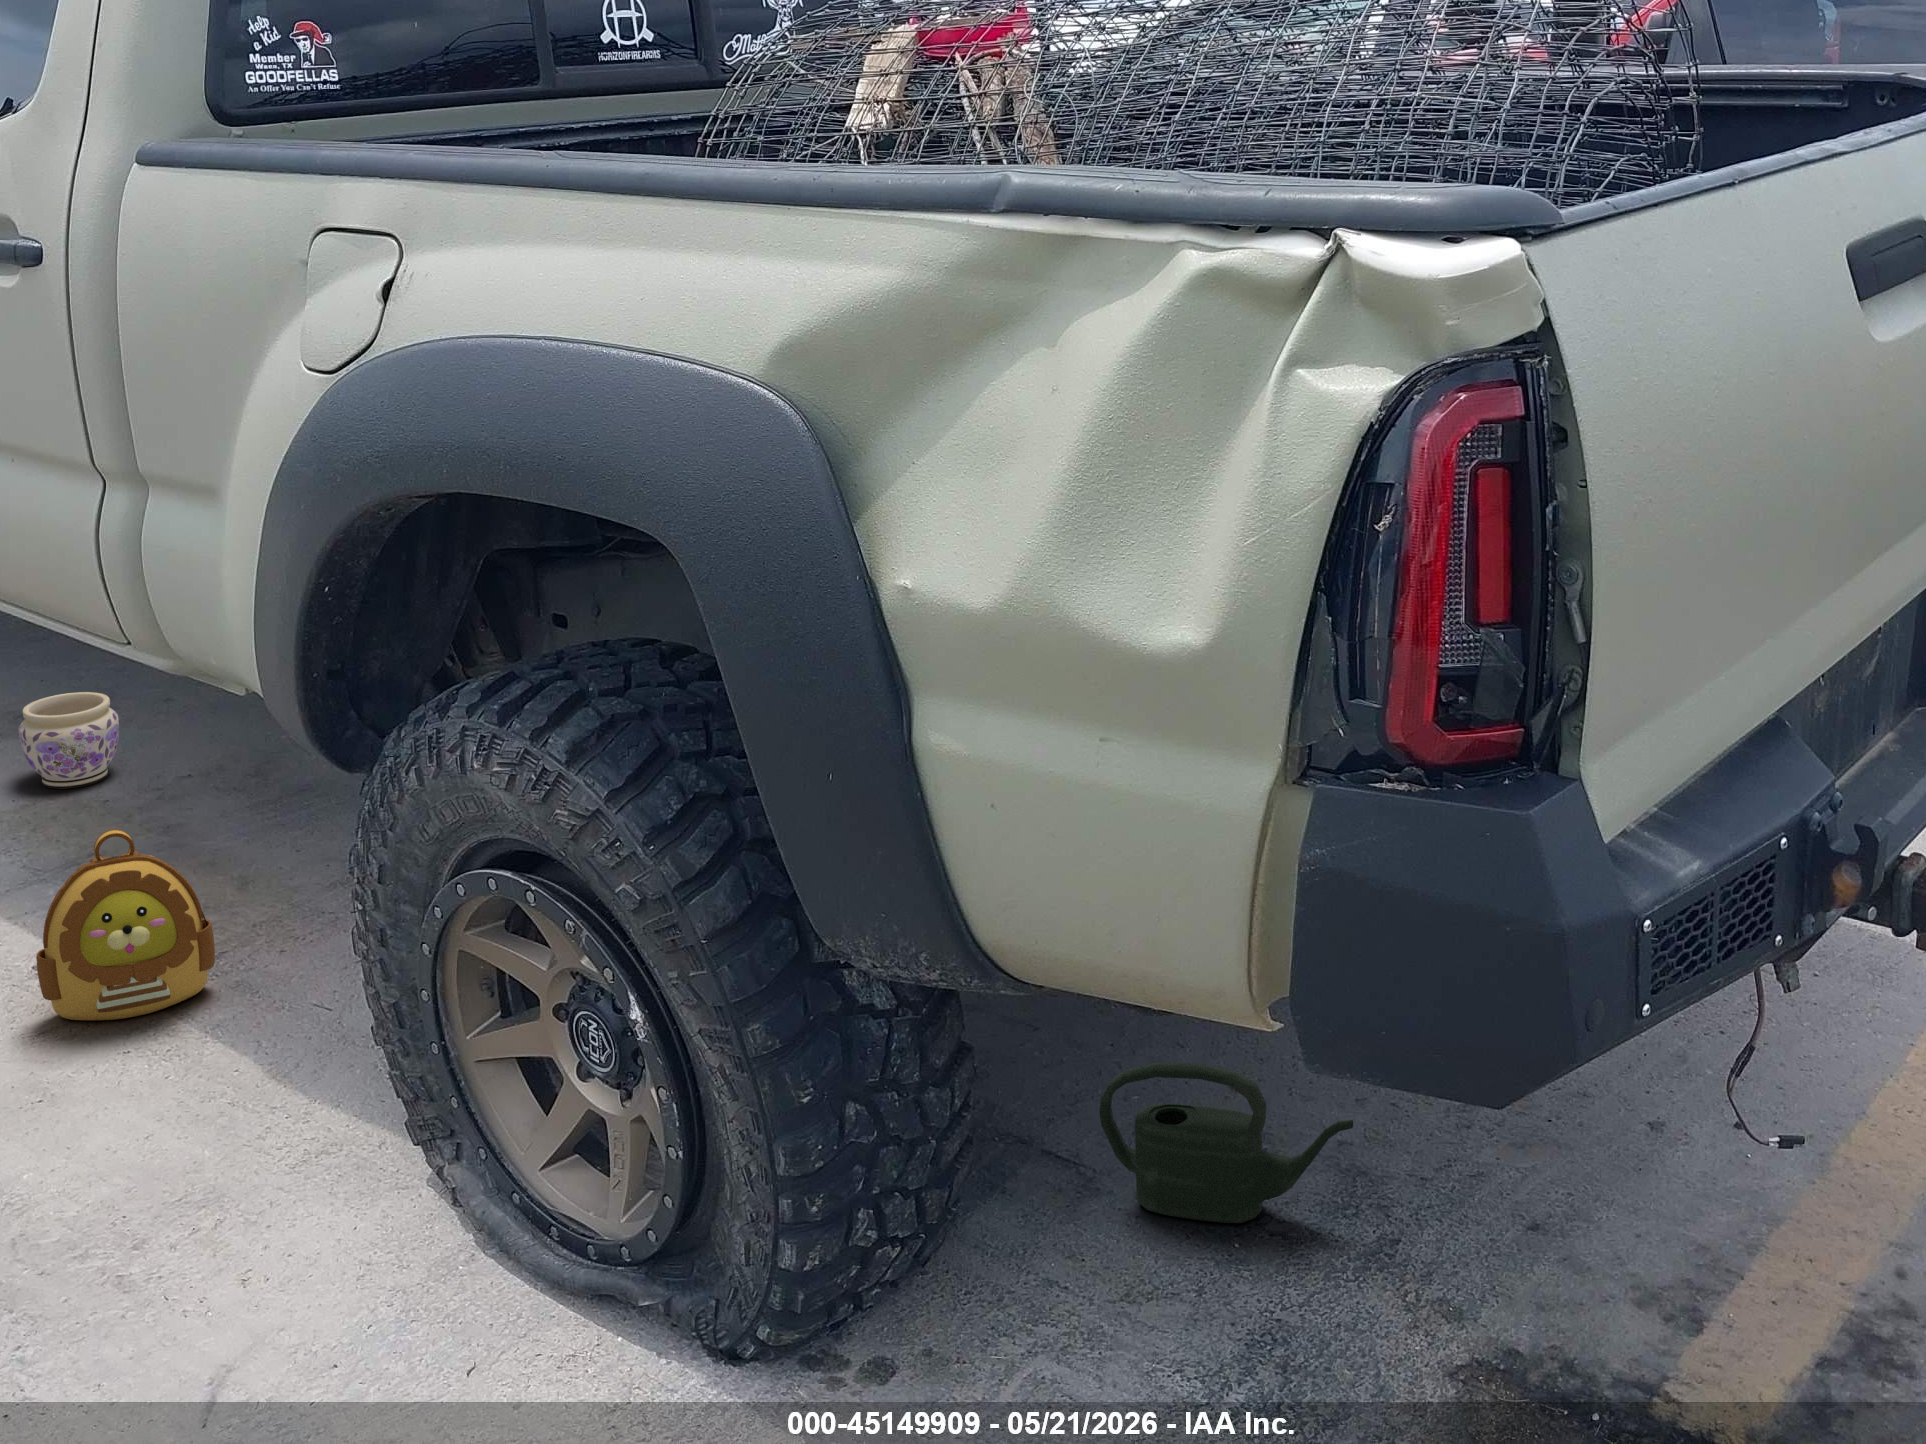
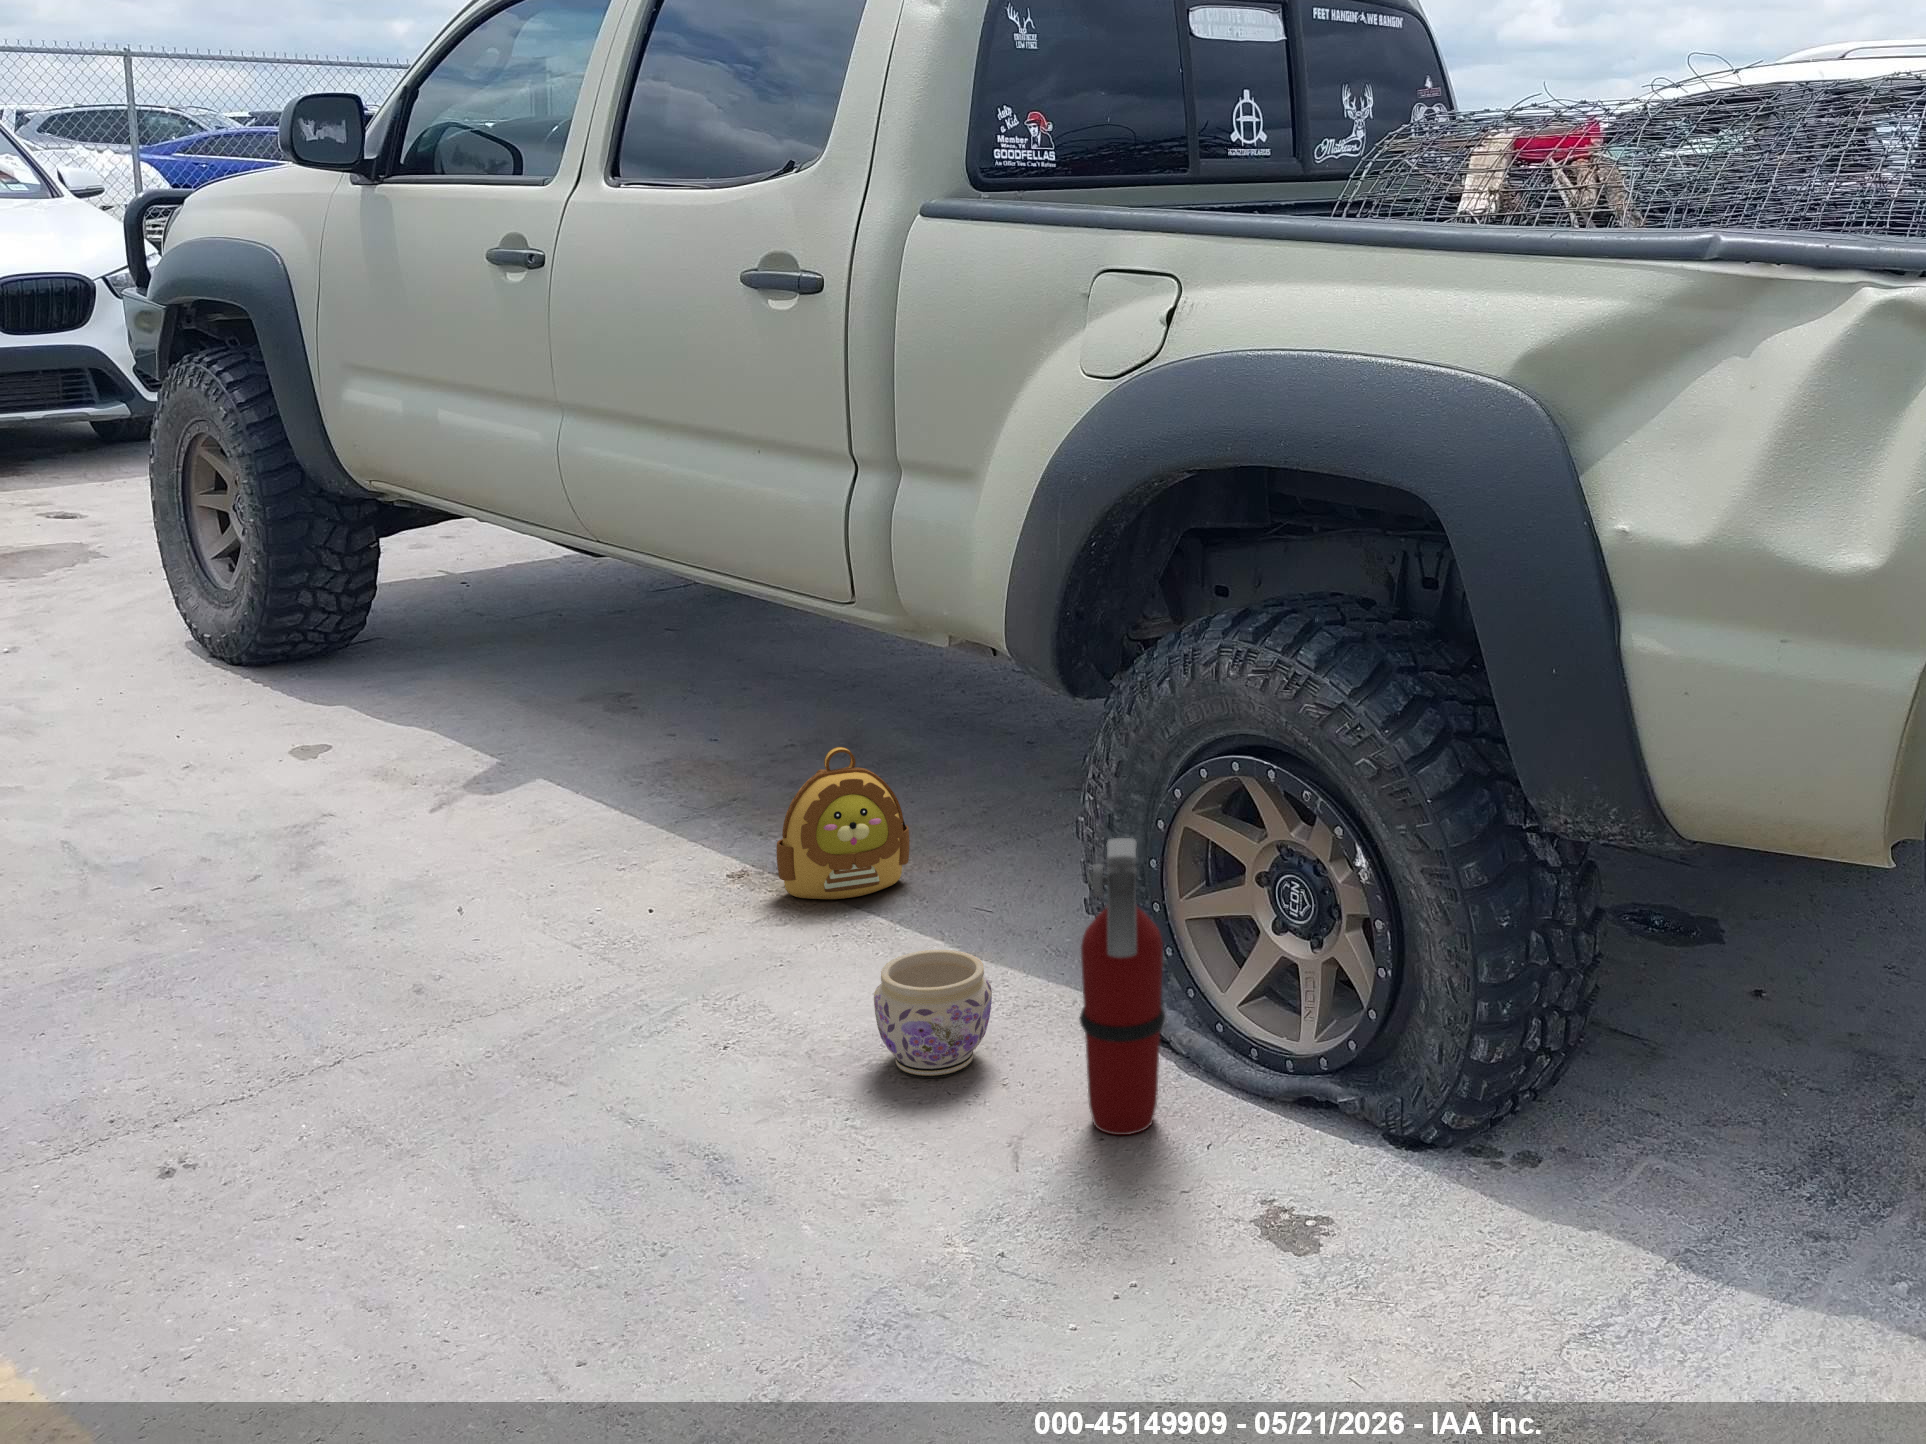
planter: present [18,692,119,789] -> present [874,950,992,1078]
fire extinguisher: none [301,981,422,1359] -> present [1080,838,1165,1135]
watering can: present [1100,1062,1353,1223] -> none [1669,945,1877,1075]

